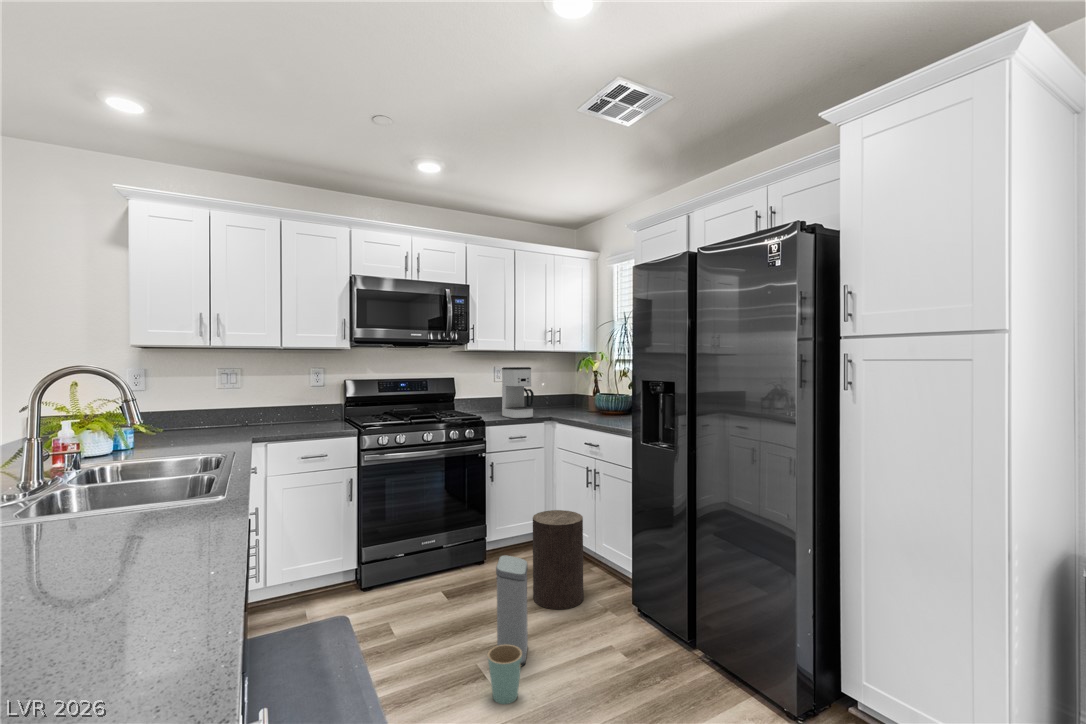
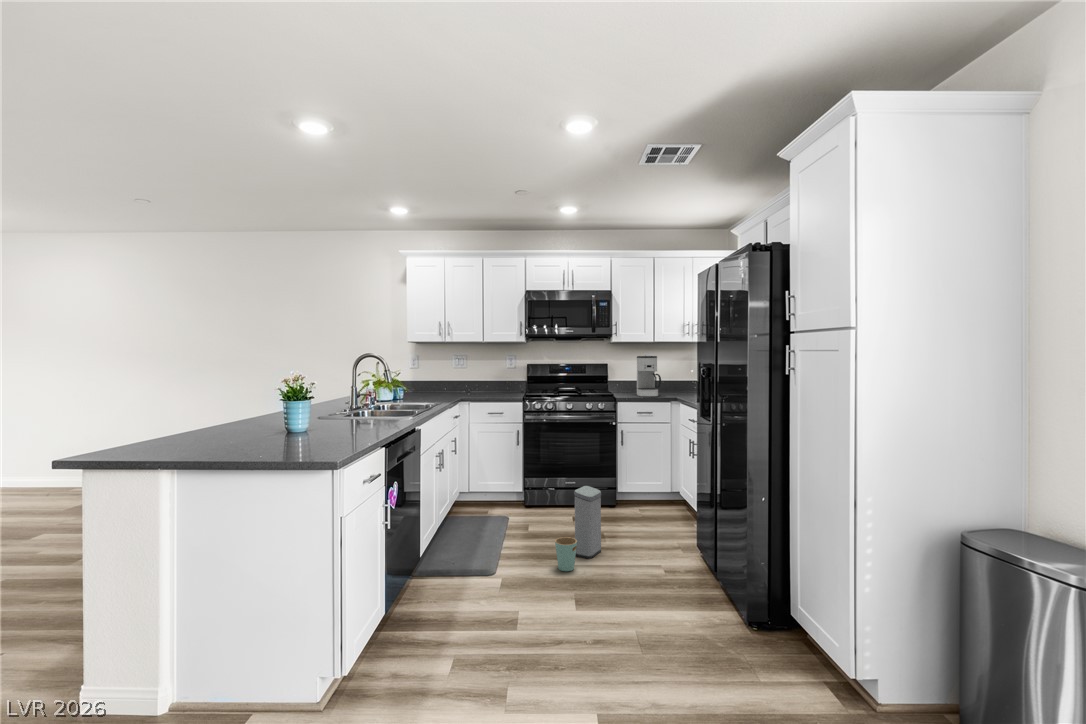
stool: present [533,510,583,609] -> none [629,467,668,539]

